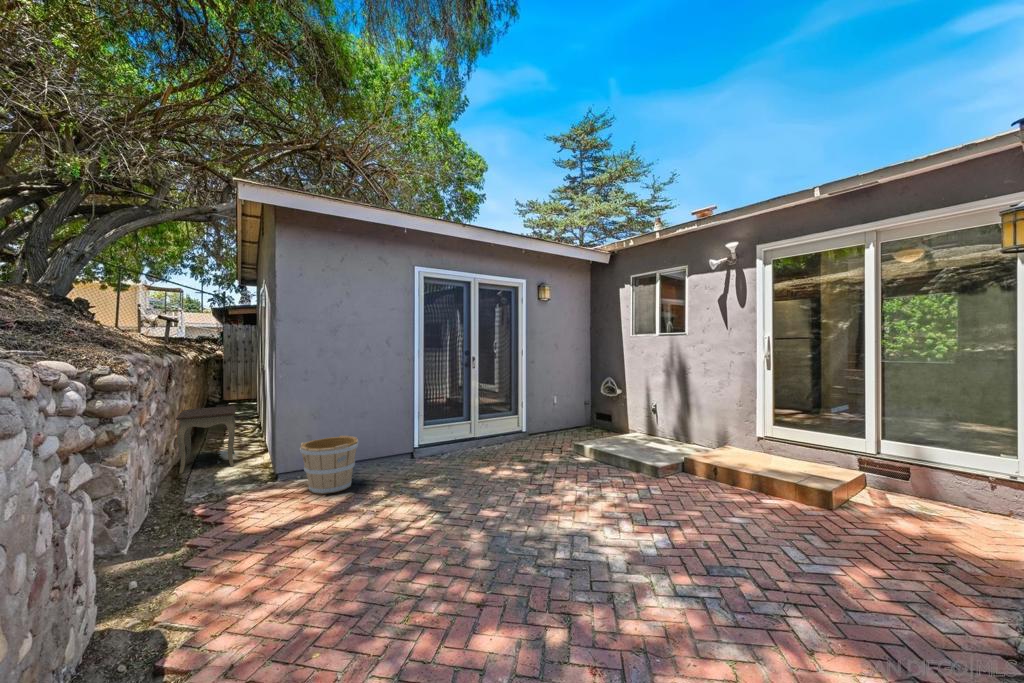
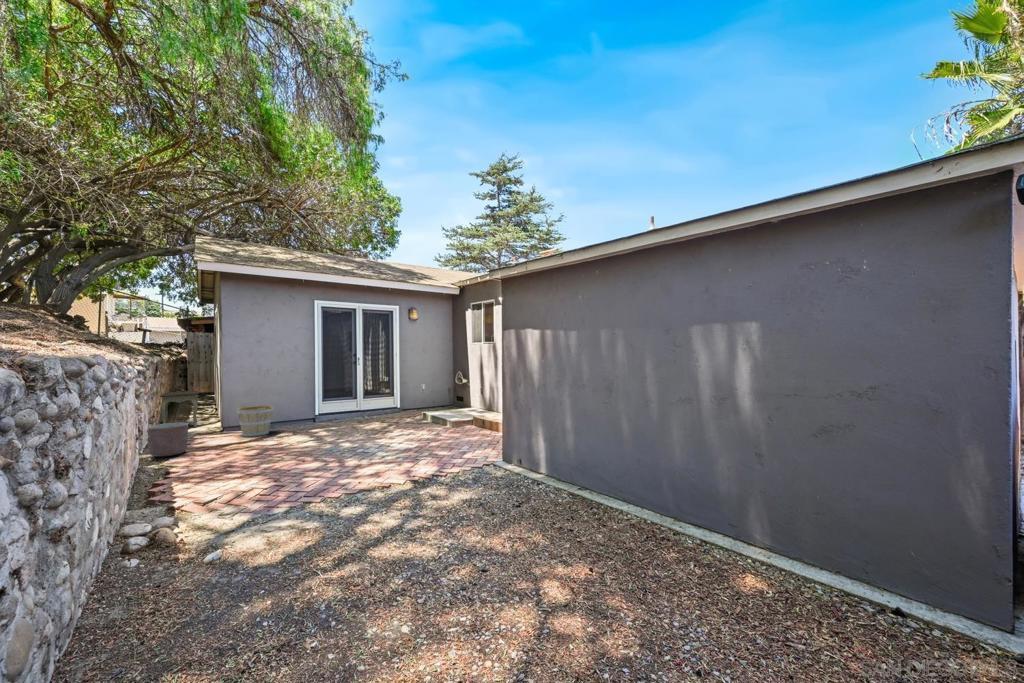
planter: none [135,484,217,564] -> present [148,423,188,457]

